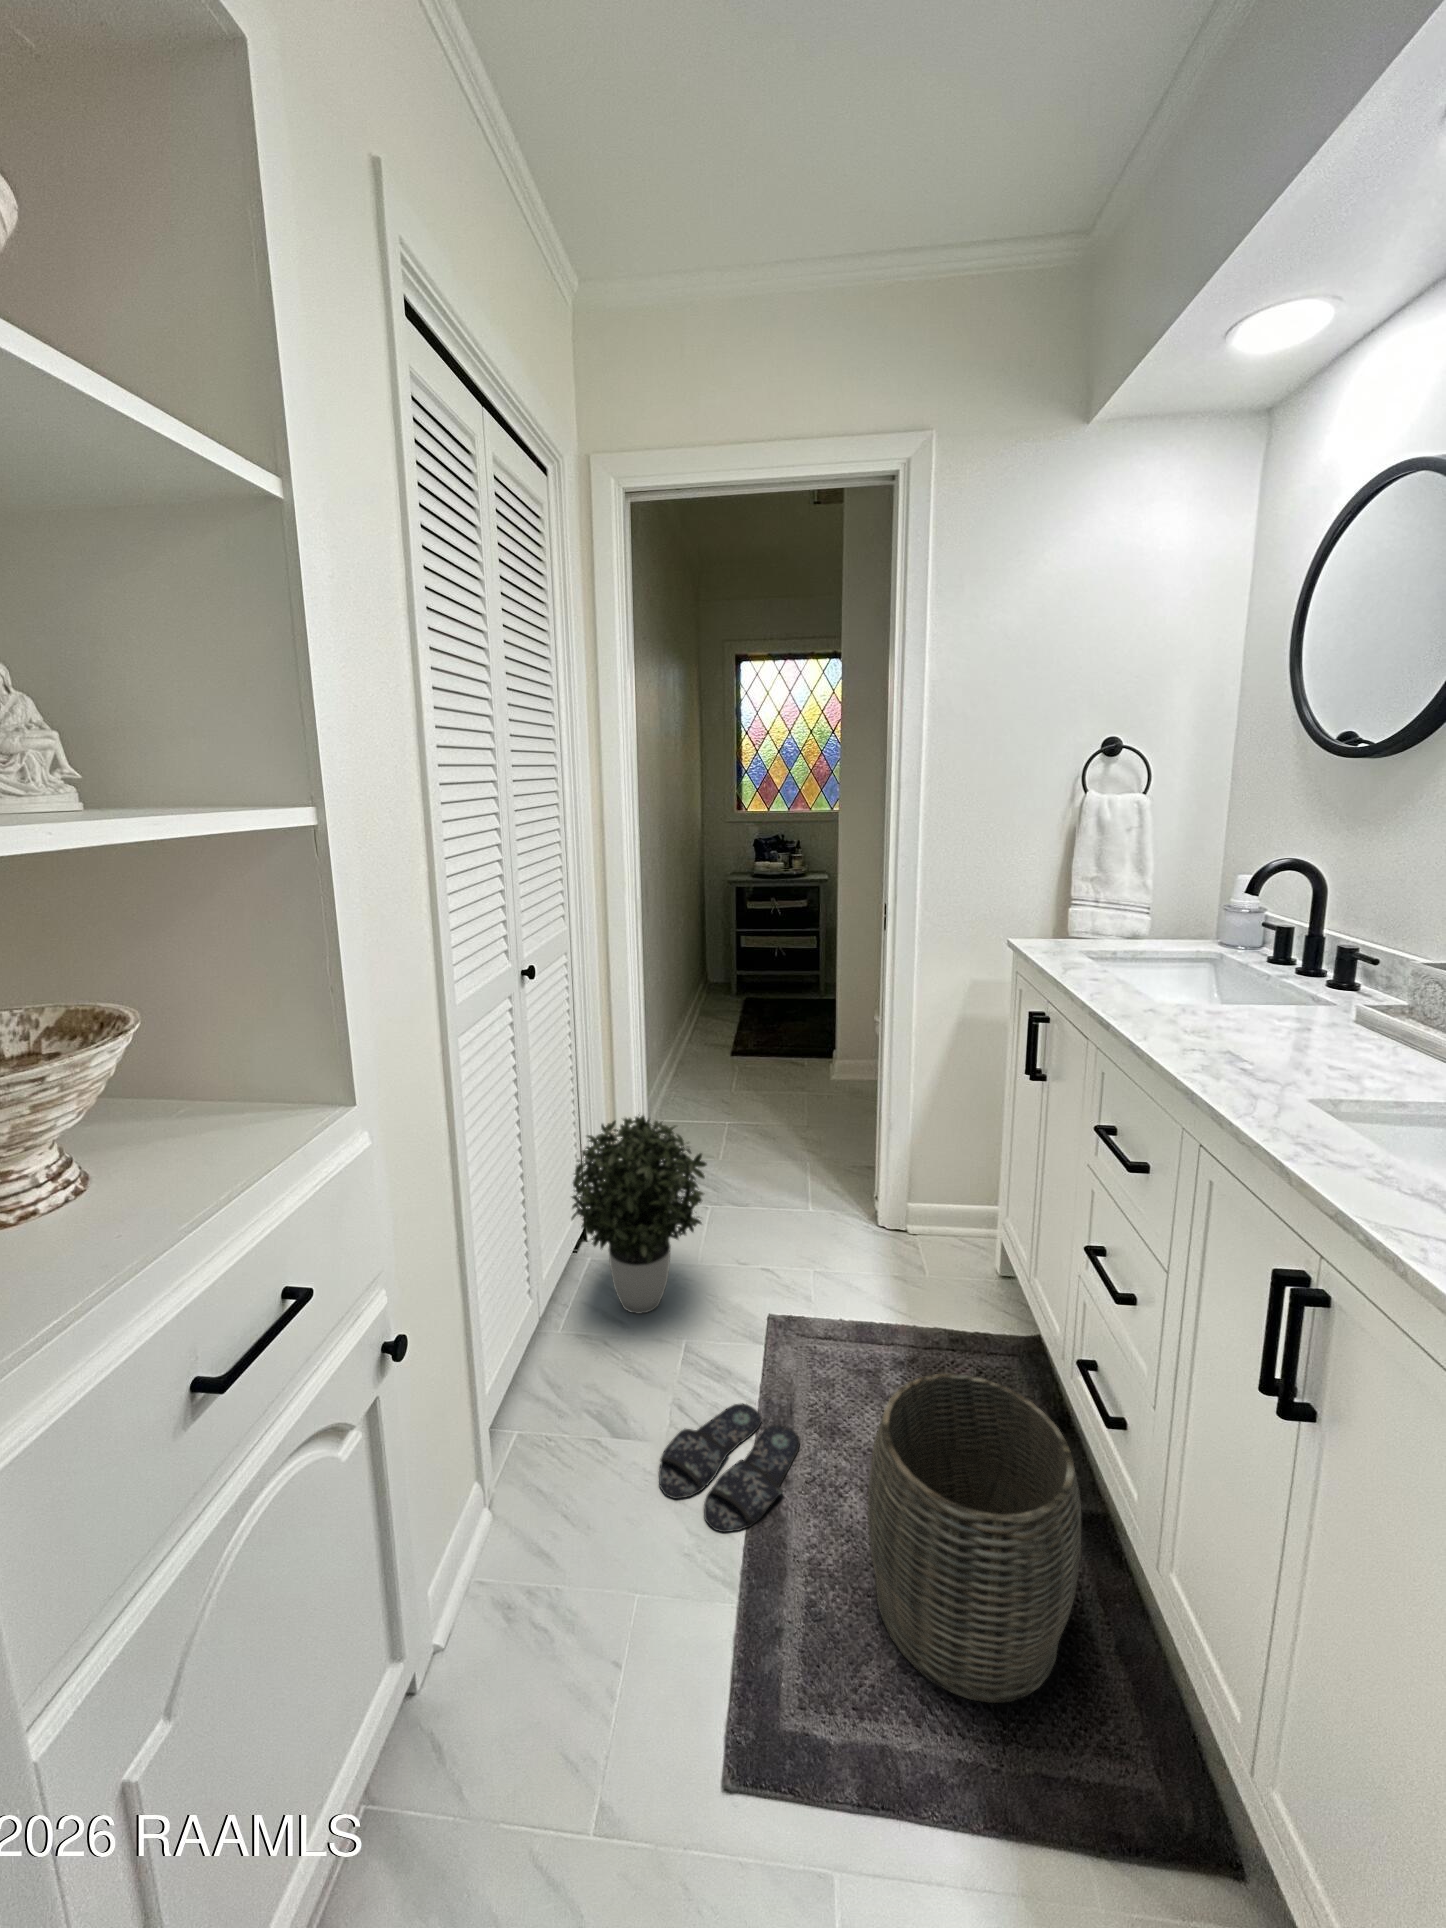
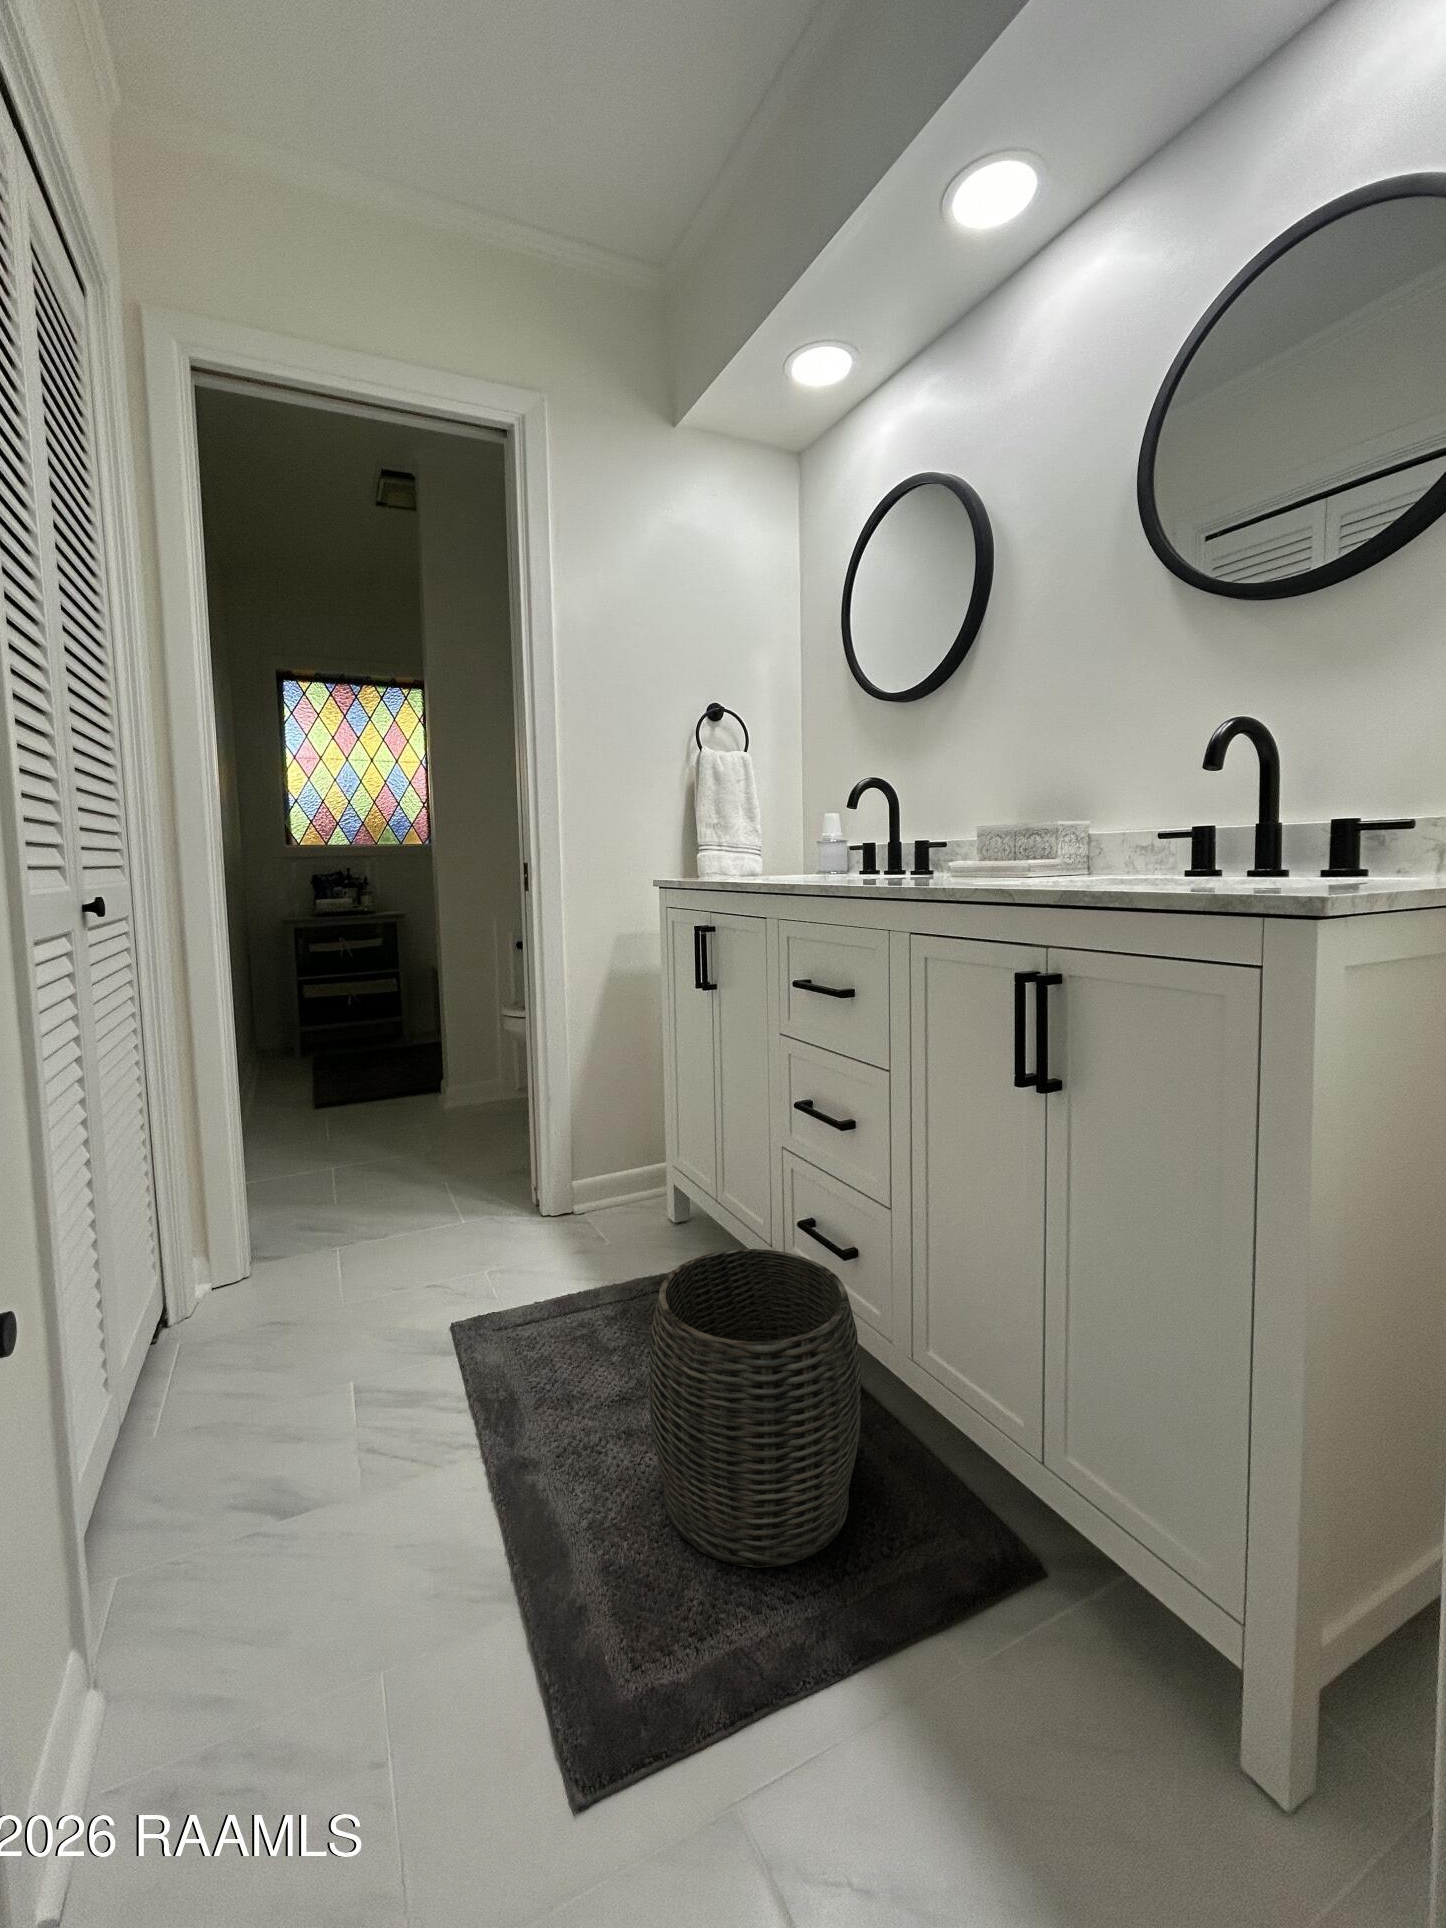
potted plant: present [571,1115,707,1314] -> none [162,1109,366,1380]
slippers: present [659,1403,800,1532] -> none [367,1414,537,1549]

